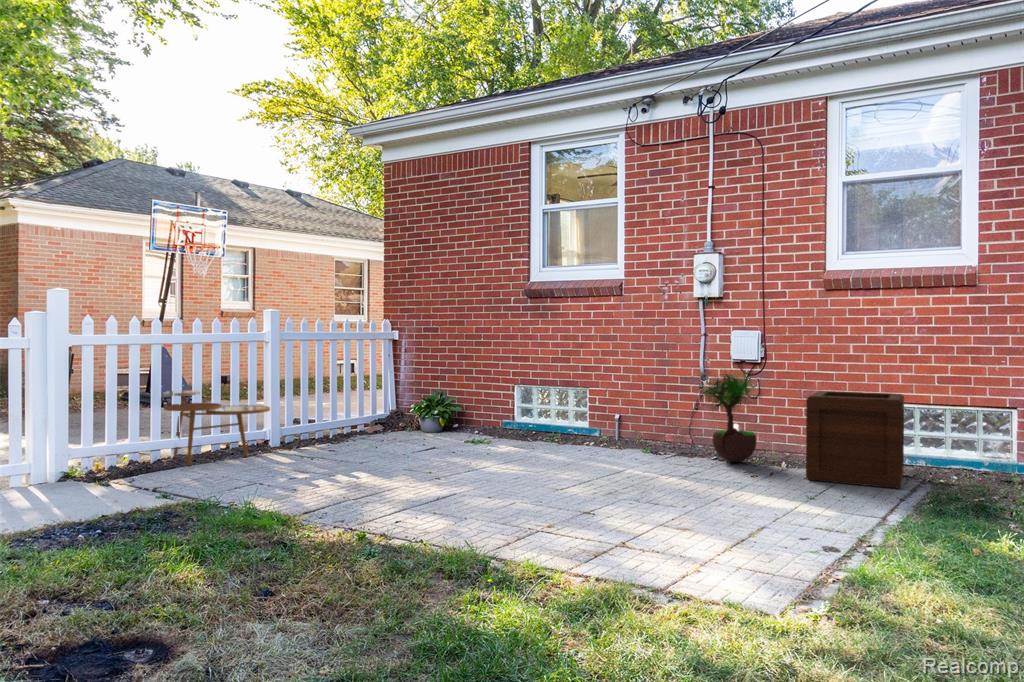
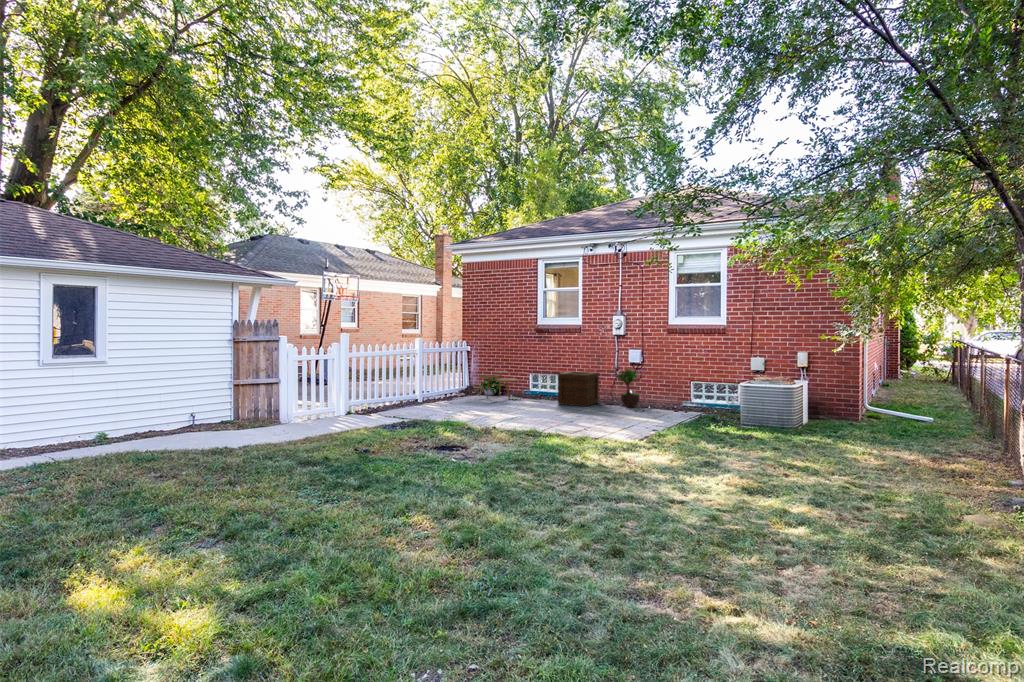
side table: present [163,391,270,466] -> present [479,371,518,399]
wooden crate: present [806,391,904,488] -> present [558,372,599,406]

